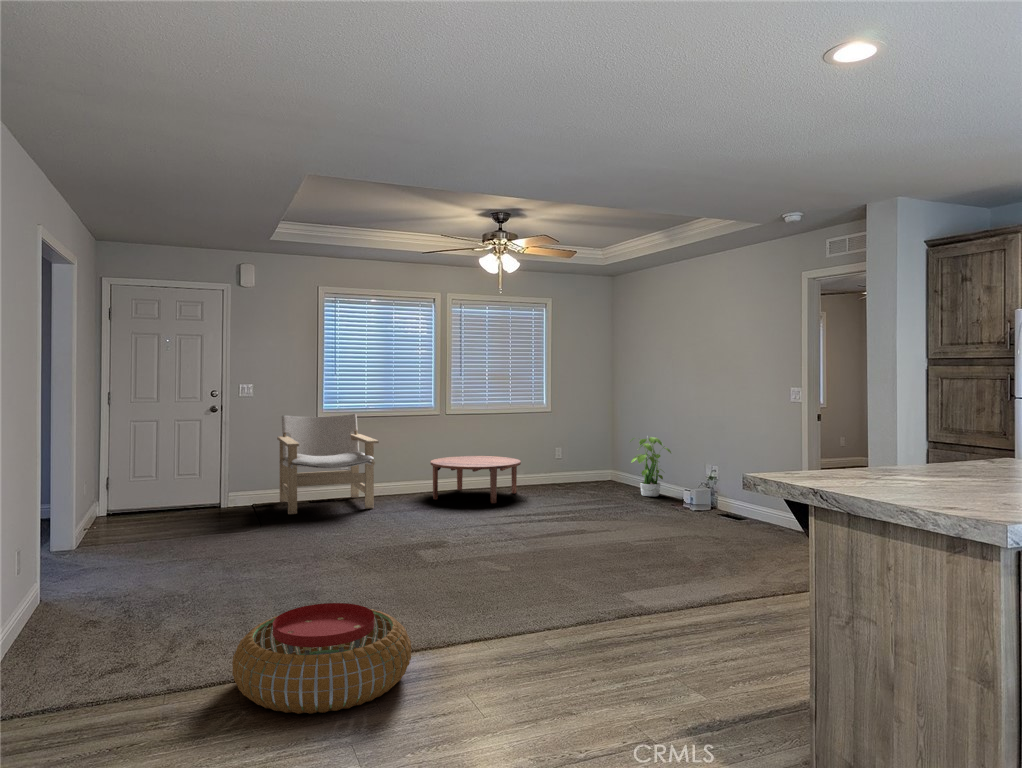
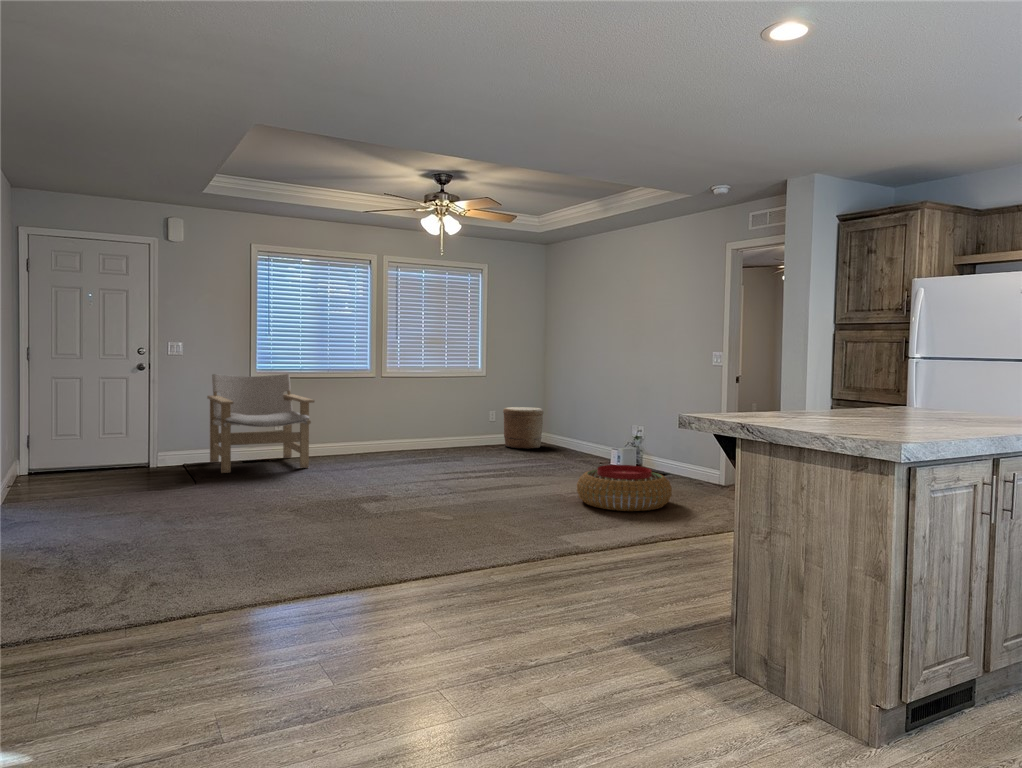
potted plant: present [630,437,671,497] -> none [561,398,602,457]
woven basket: none [571,444,612,487] -> present [503,407,543,449]
coffee table: present [431,456,521,503] -> none [365,418,455,463]
pouf: present [232,603,411,714] -> present [577,465,672,511]

